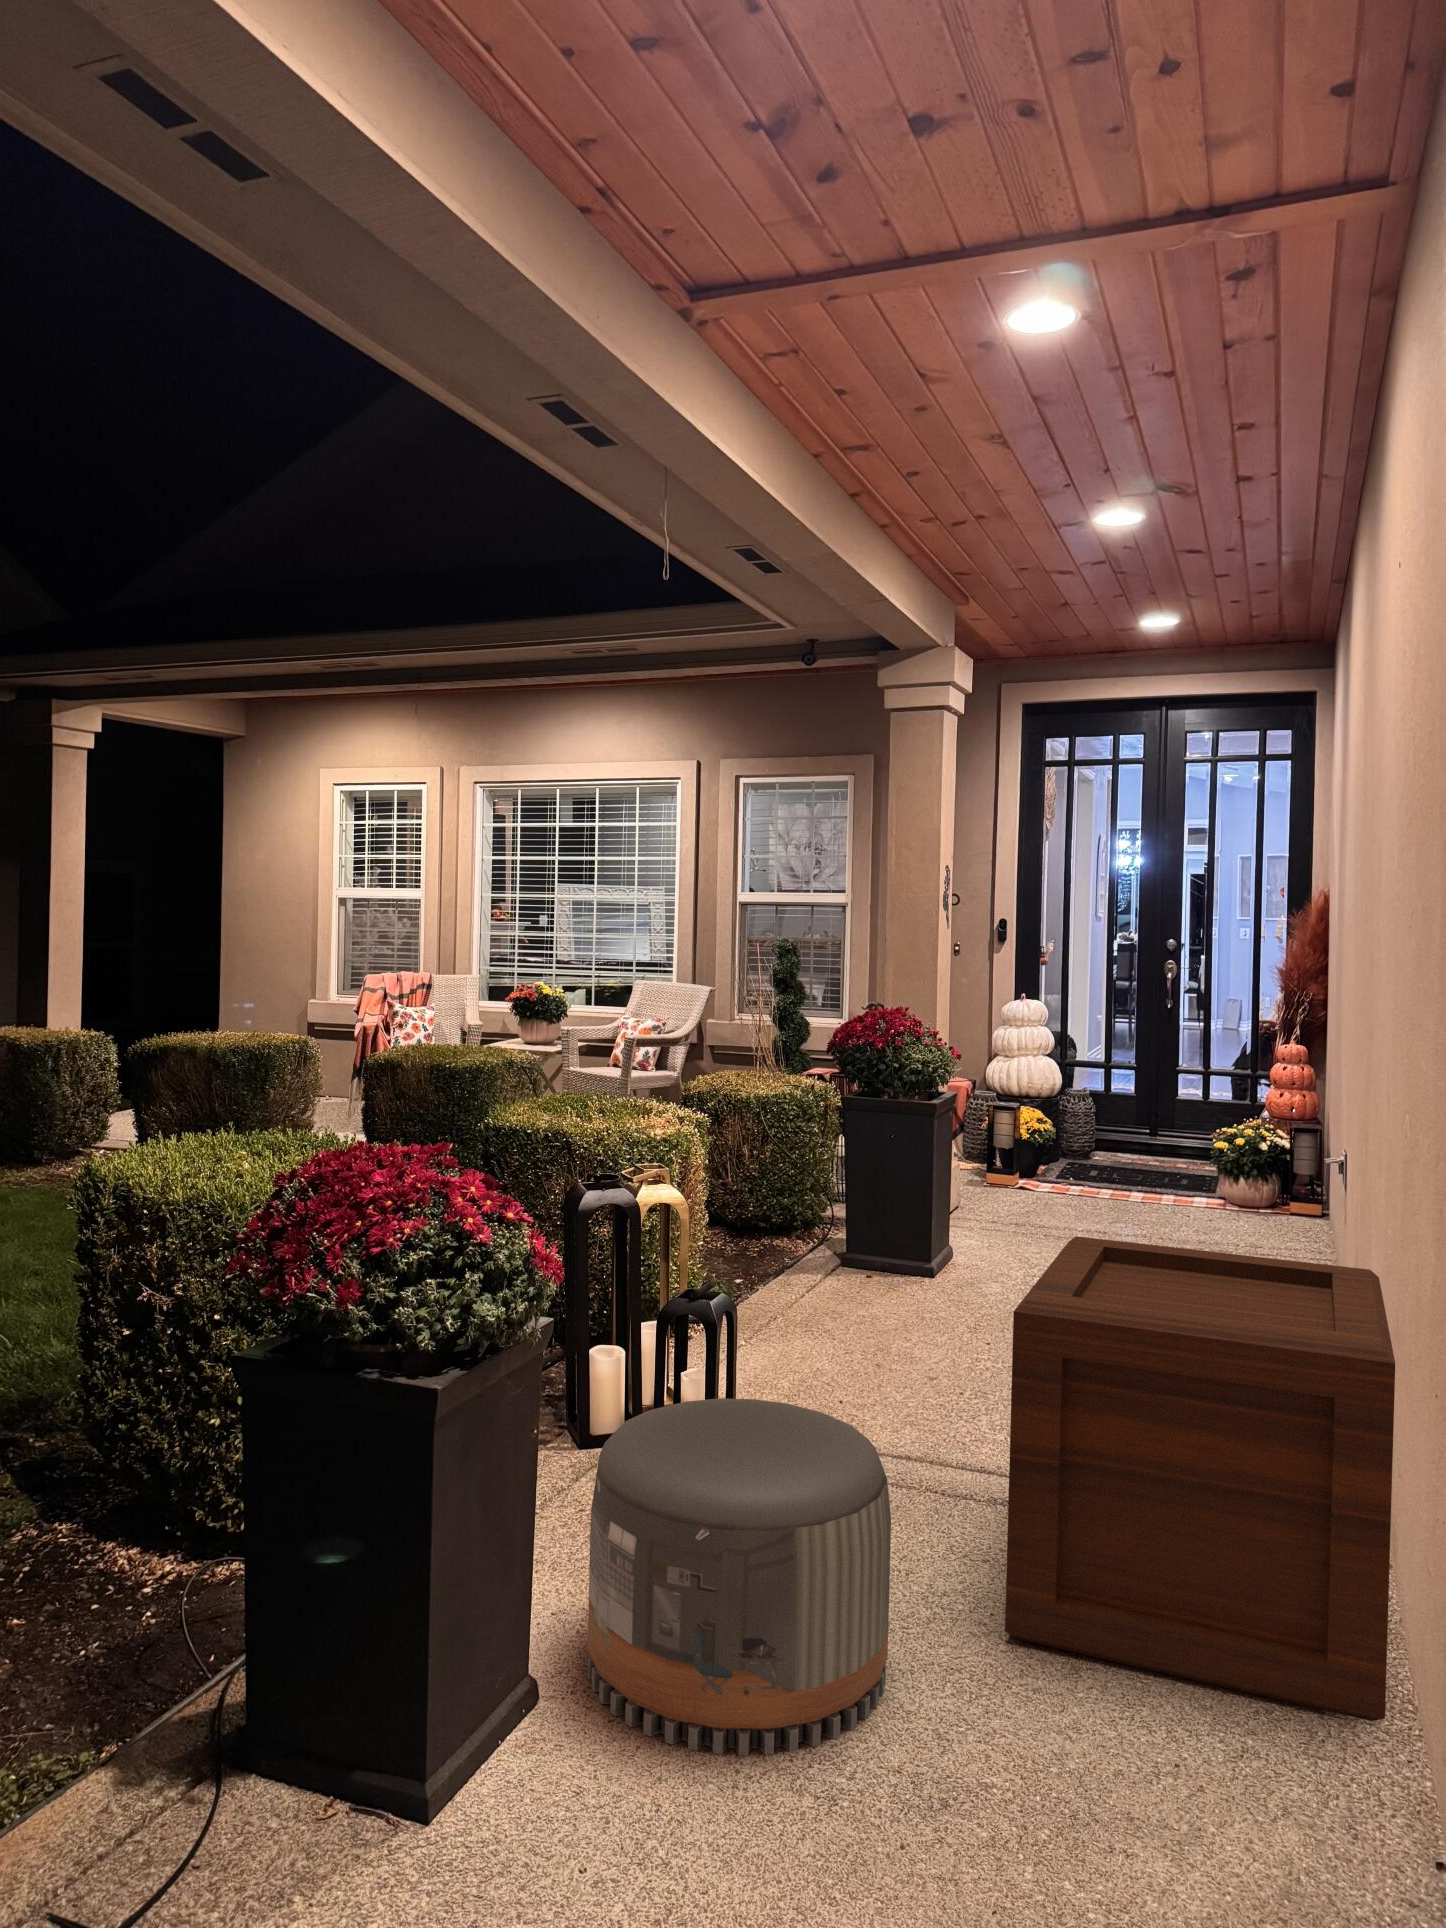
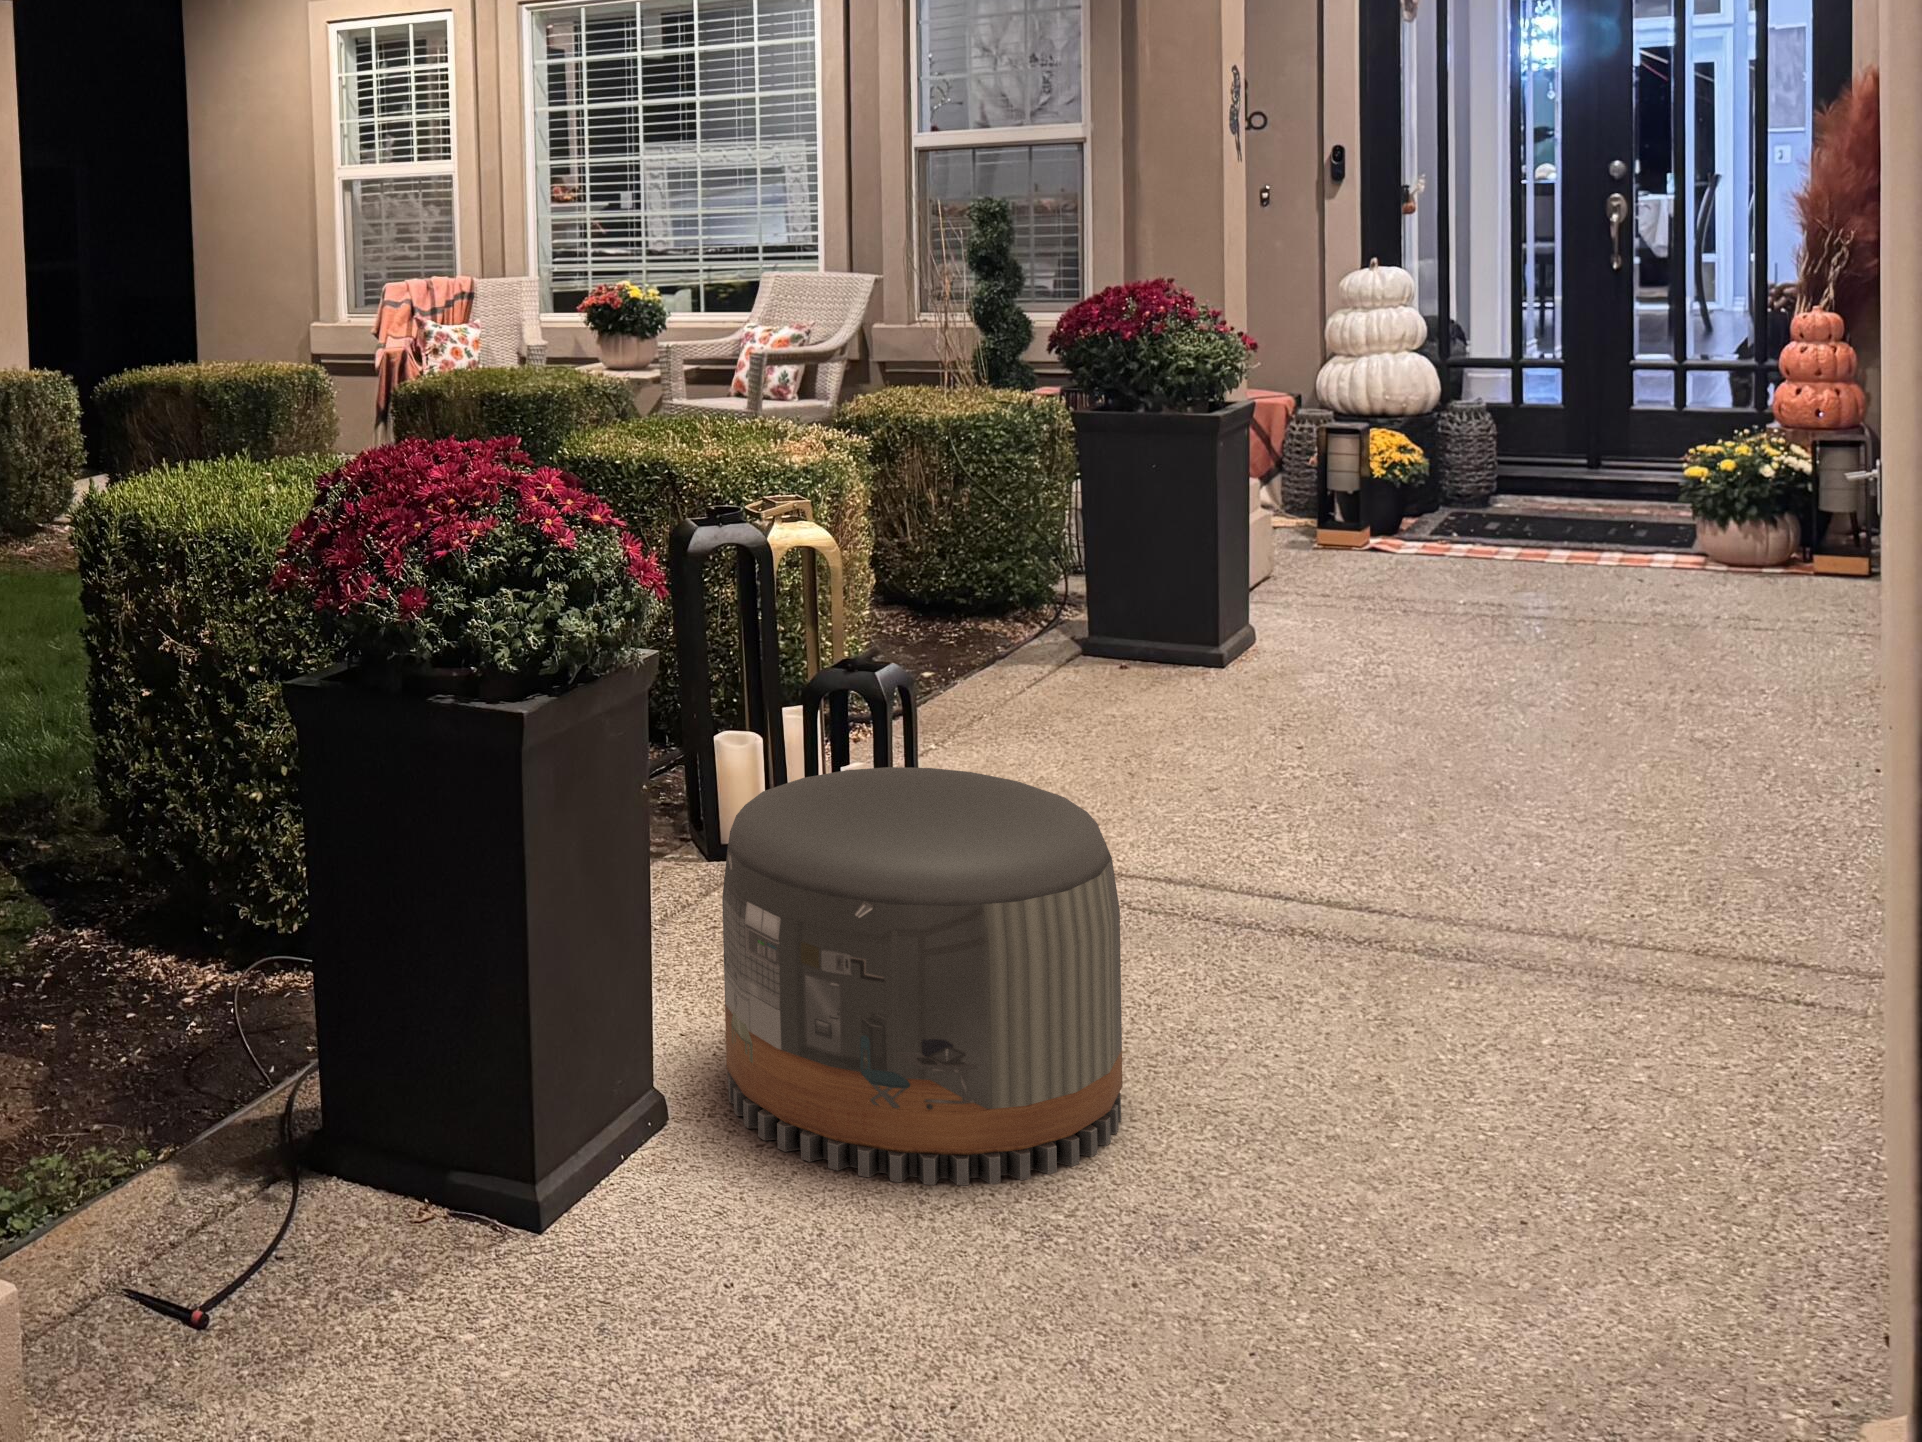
wooden crate: present [1005,1236,1395,1721] -> none [1286,562,1860,1186]

